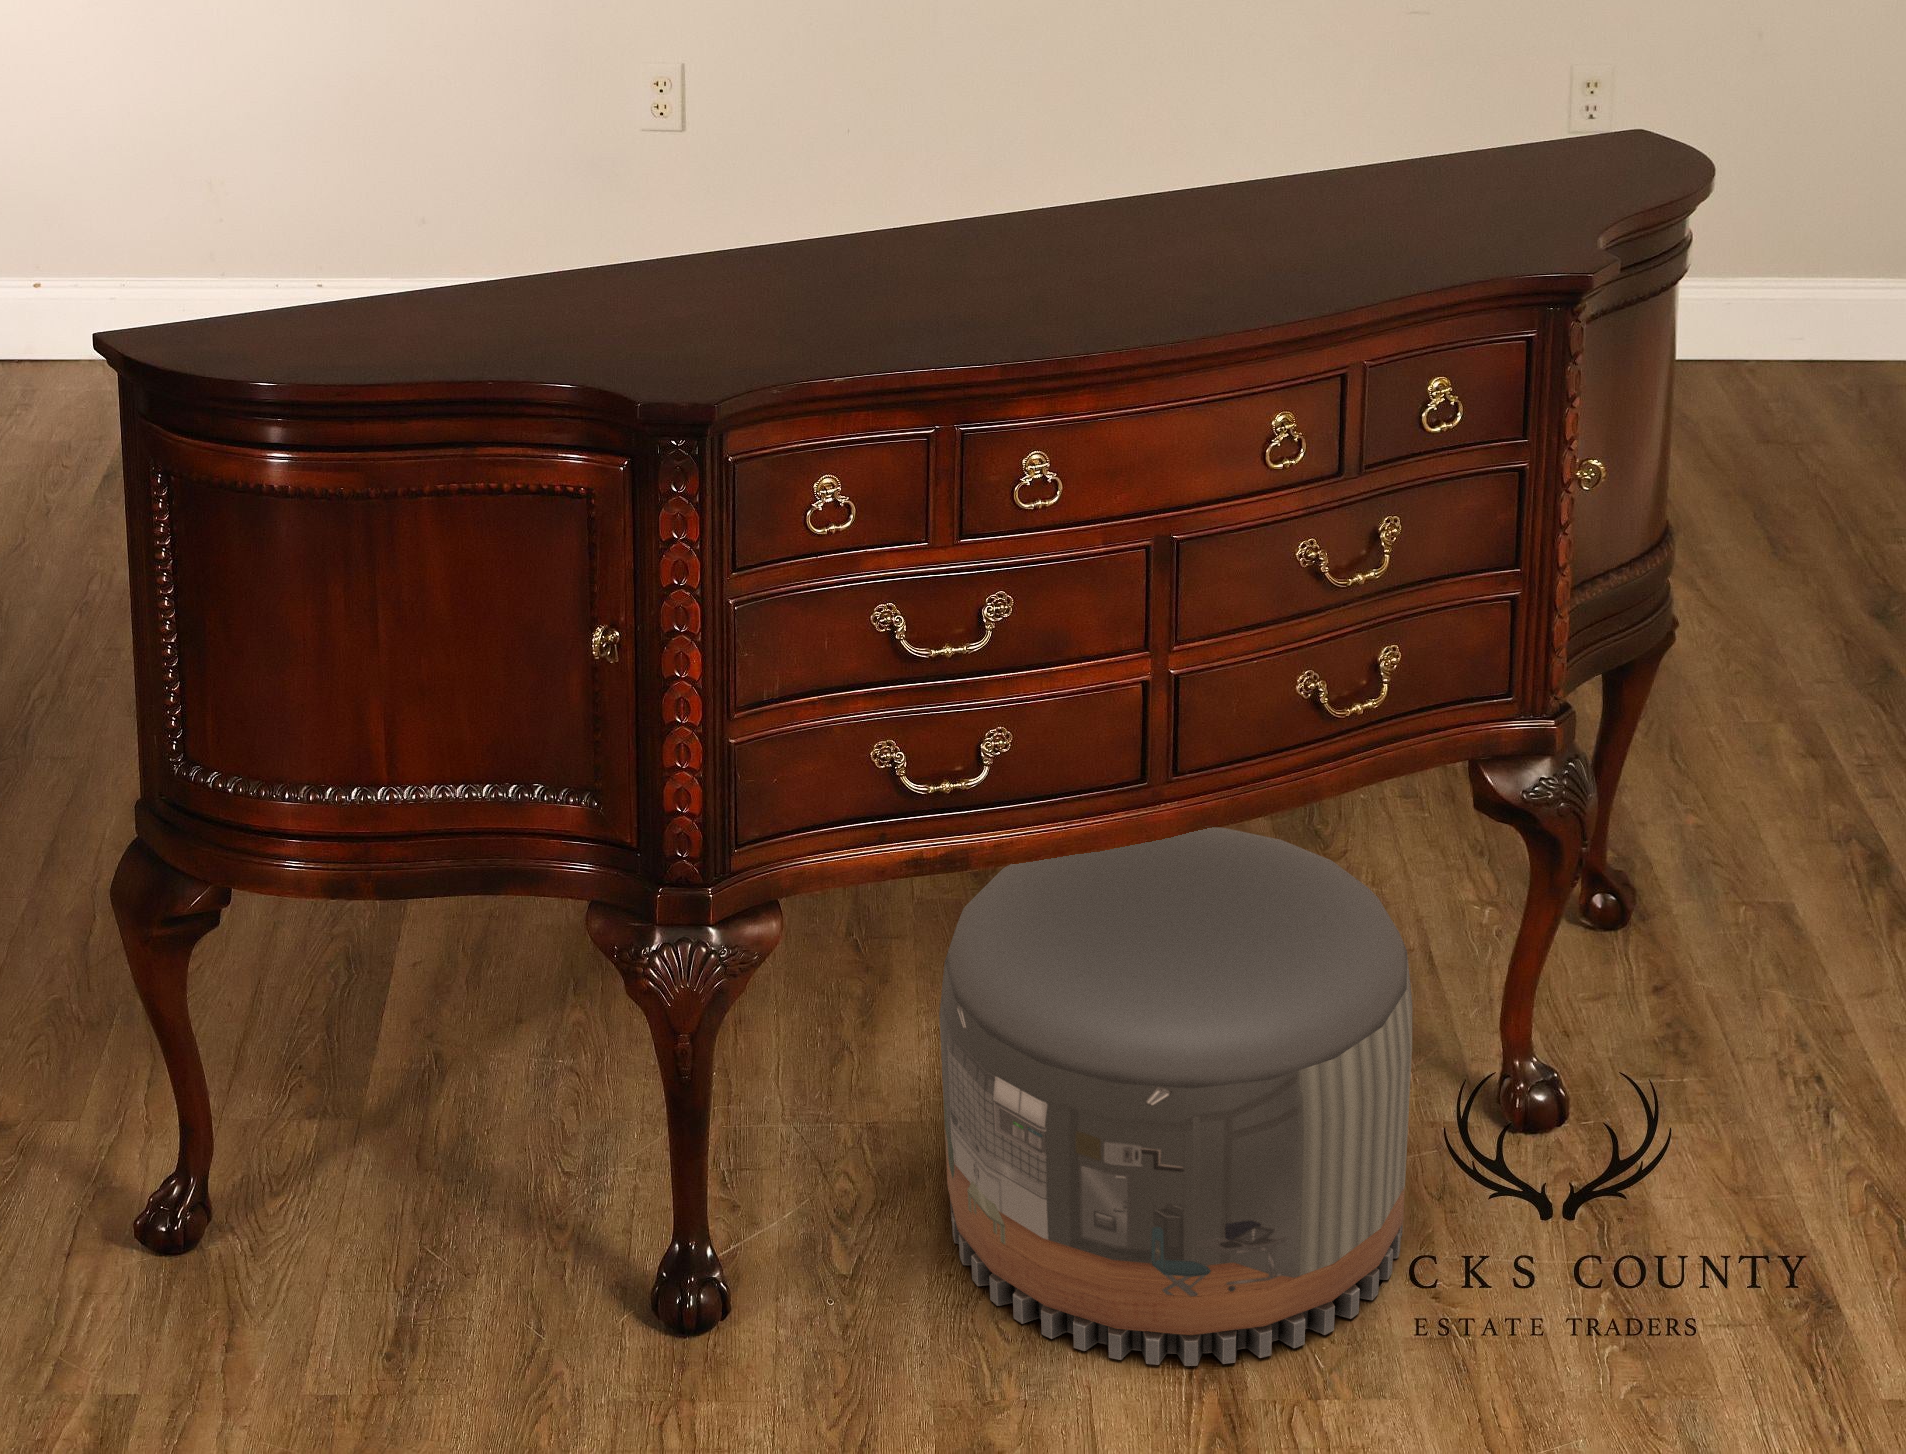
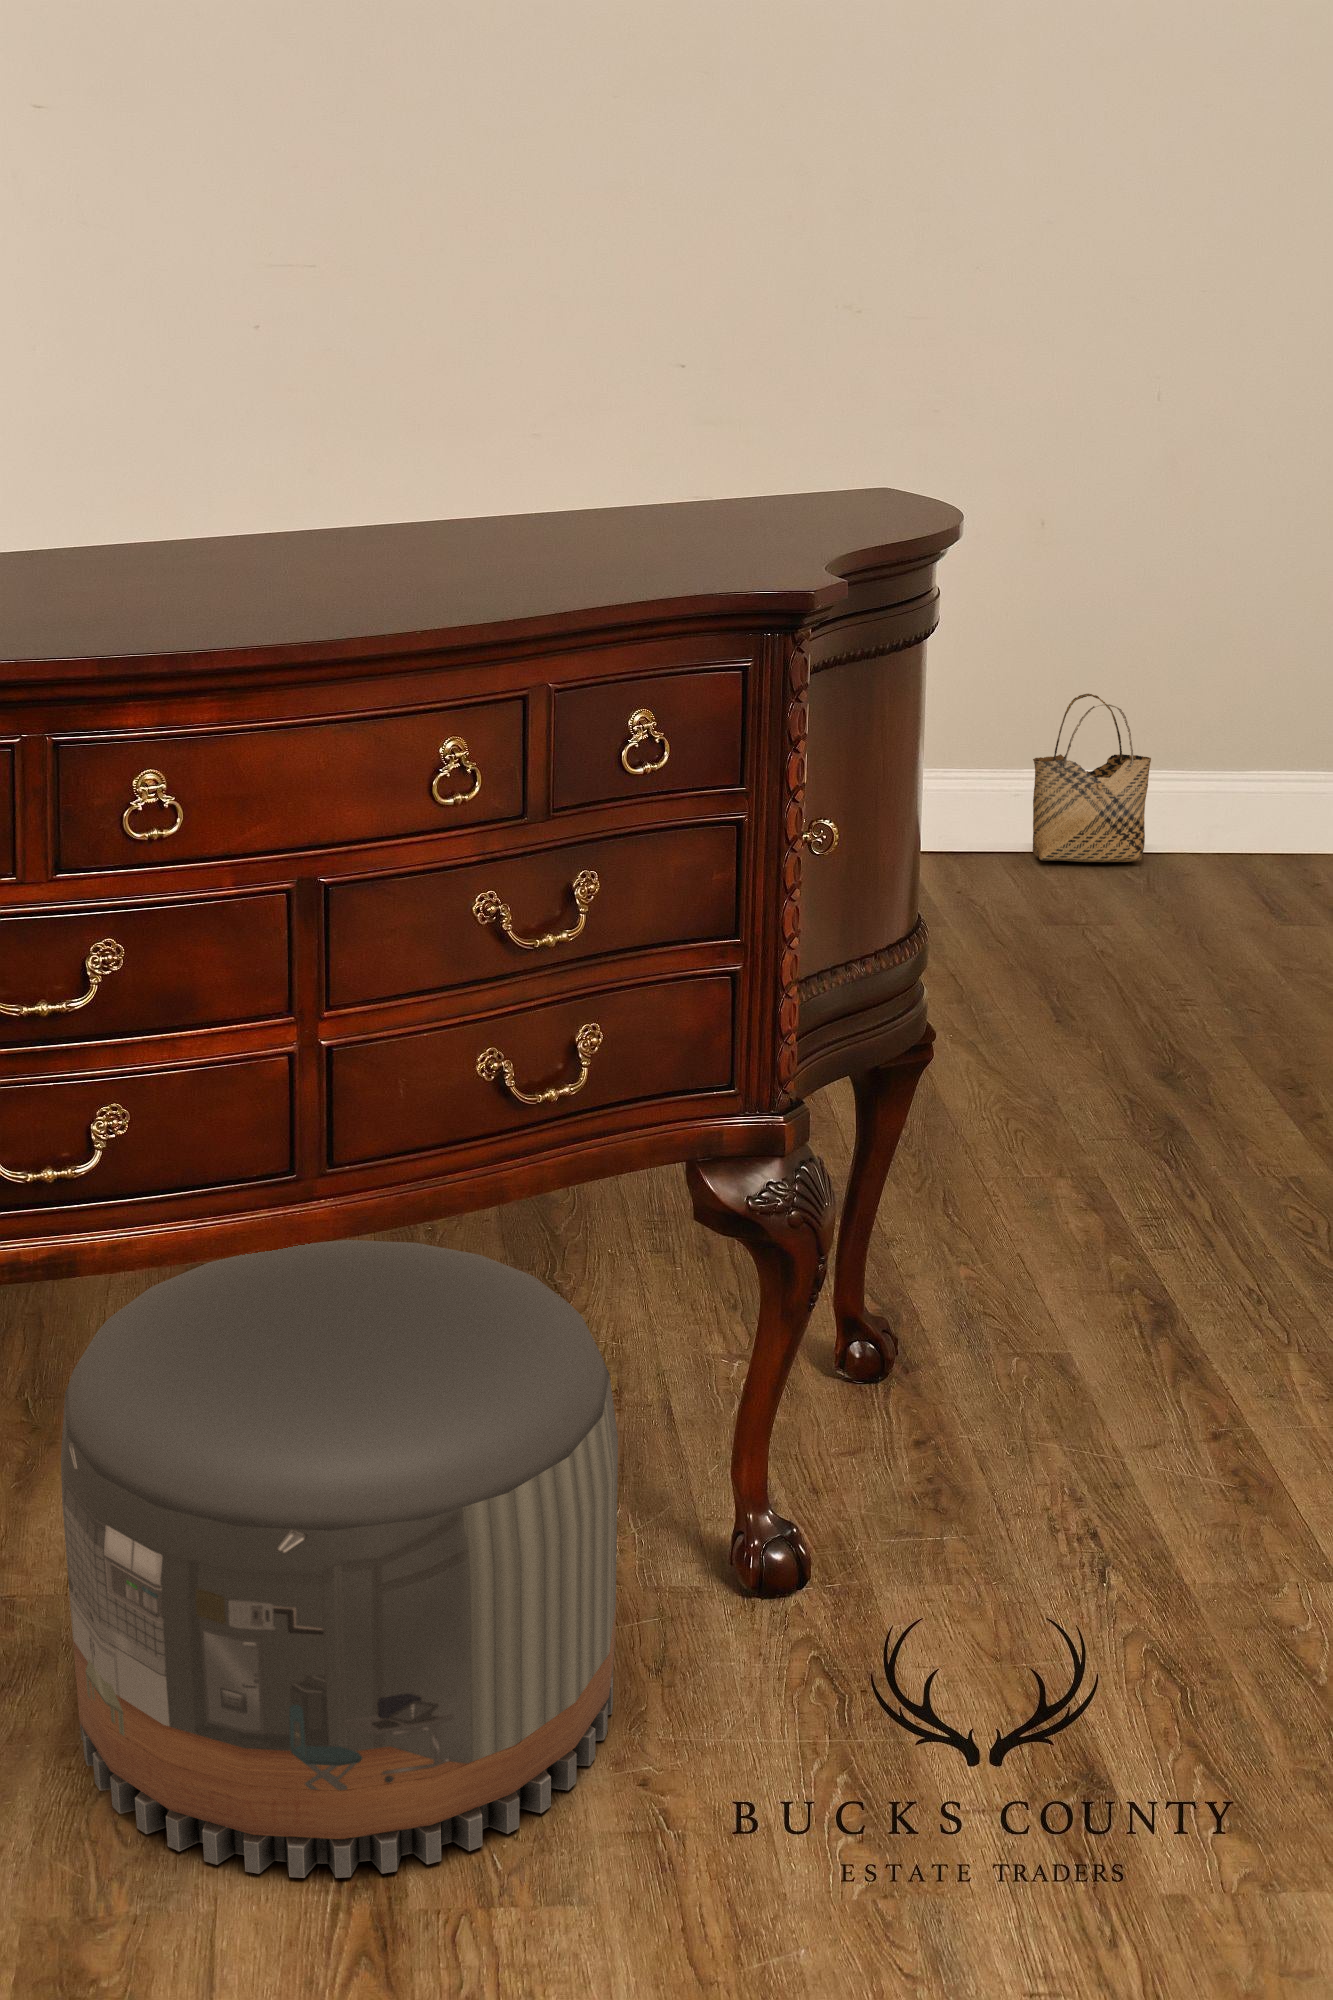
woven basket: none [1732,214,1859,385] -> present [1033,694,1151,862]

